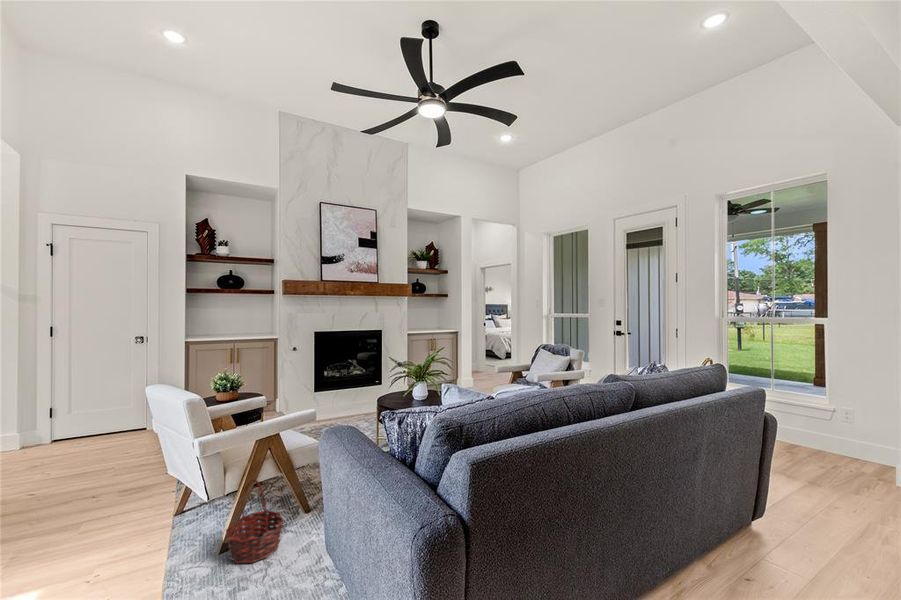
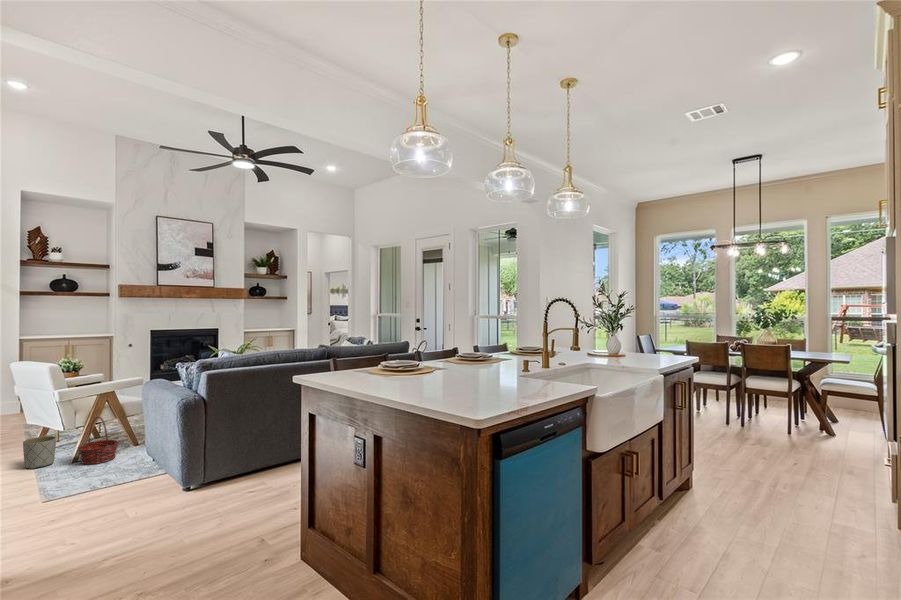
planter: none [149,504,198,567] -> present [23,436,56,469]

